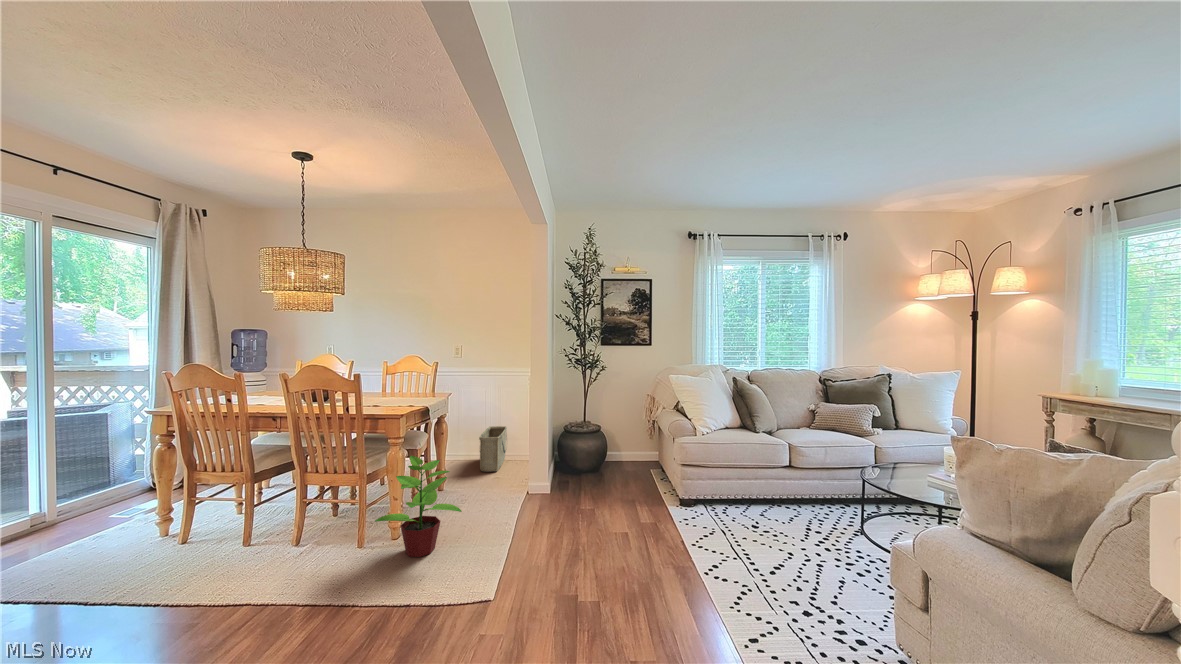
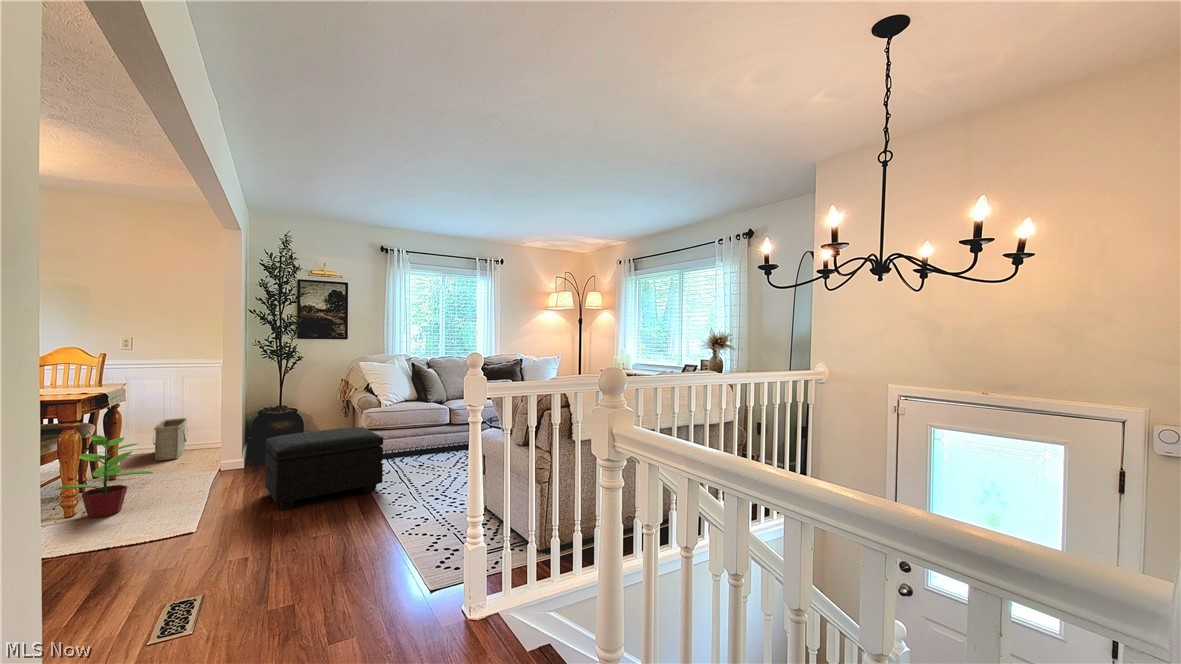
footstool: none [574,475,733,604] -> present [265,427,383,510]

